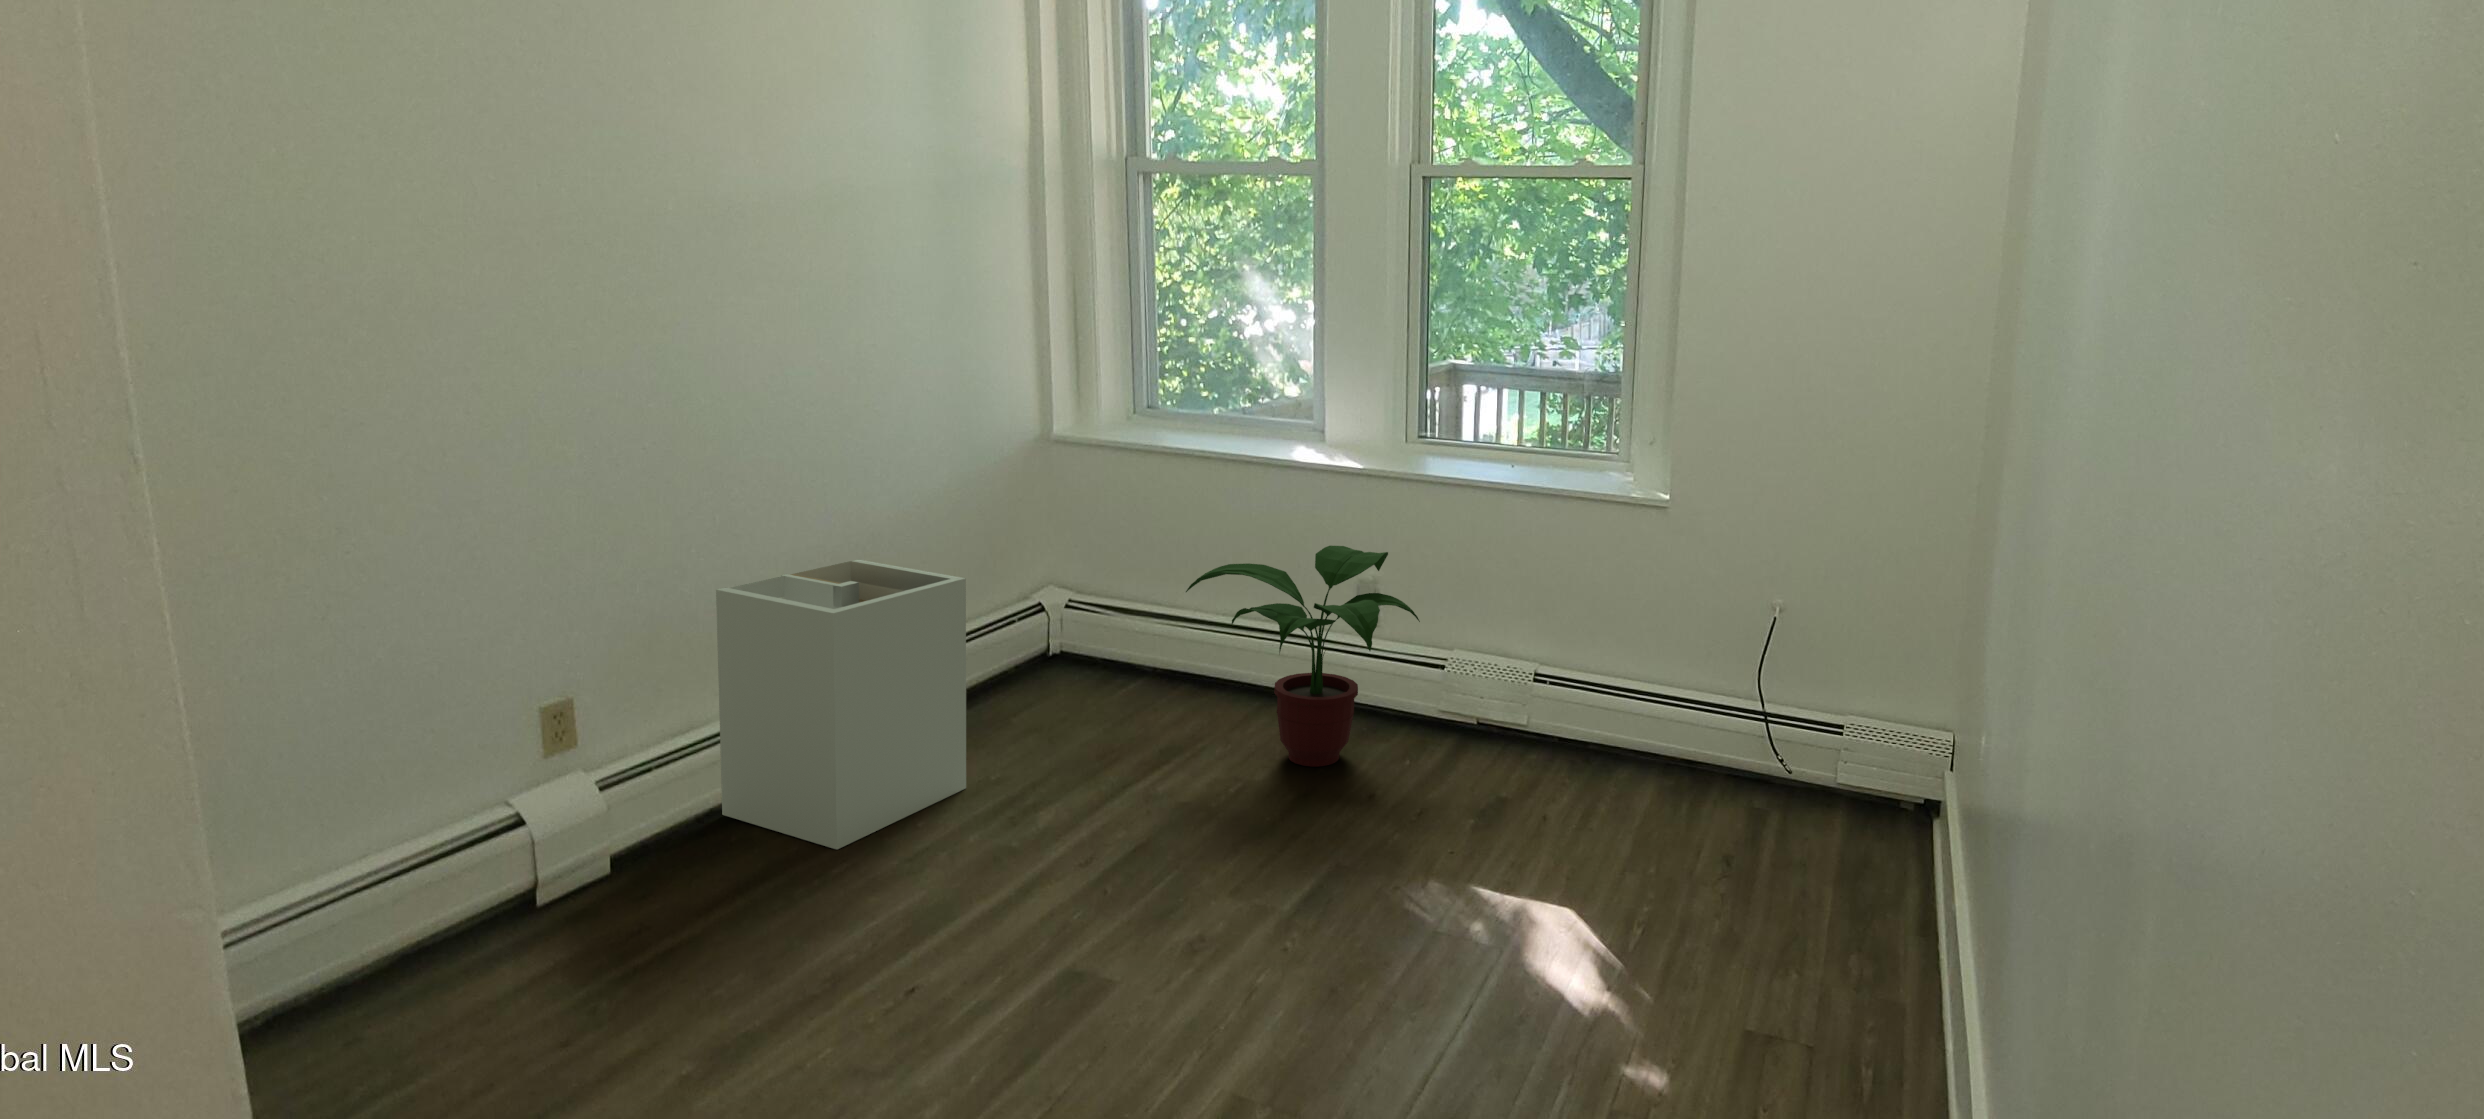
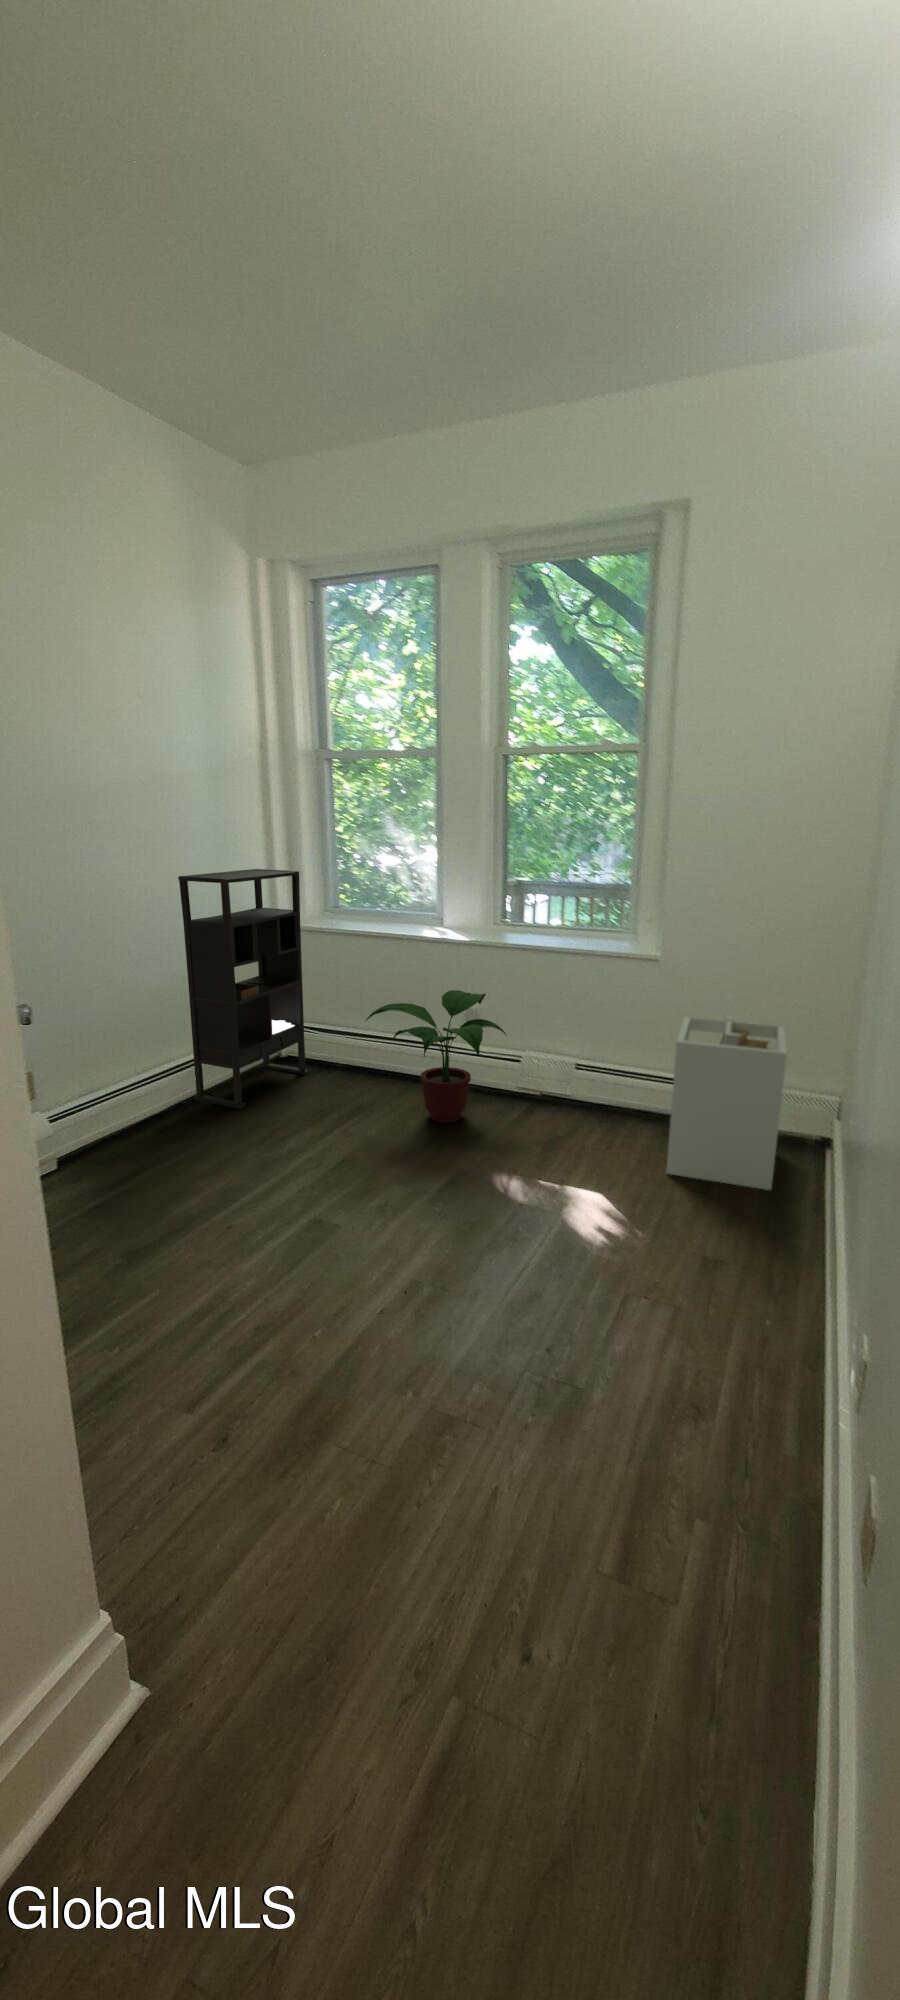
bookshelf: none [886,342,1093,738] -> present [178,869,309,1109]
laundry hamper: present [716,559,966,849] -> present [666,1017,787,1190]

